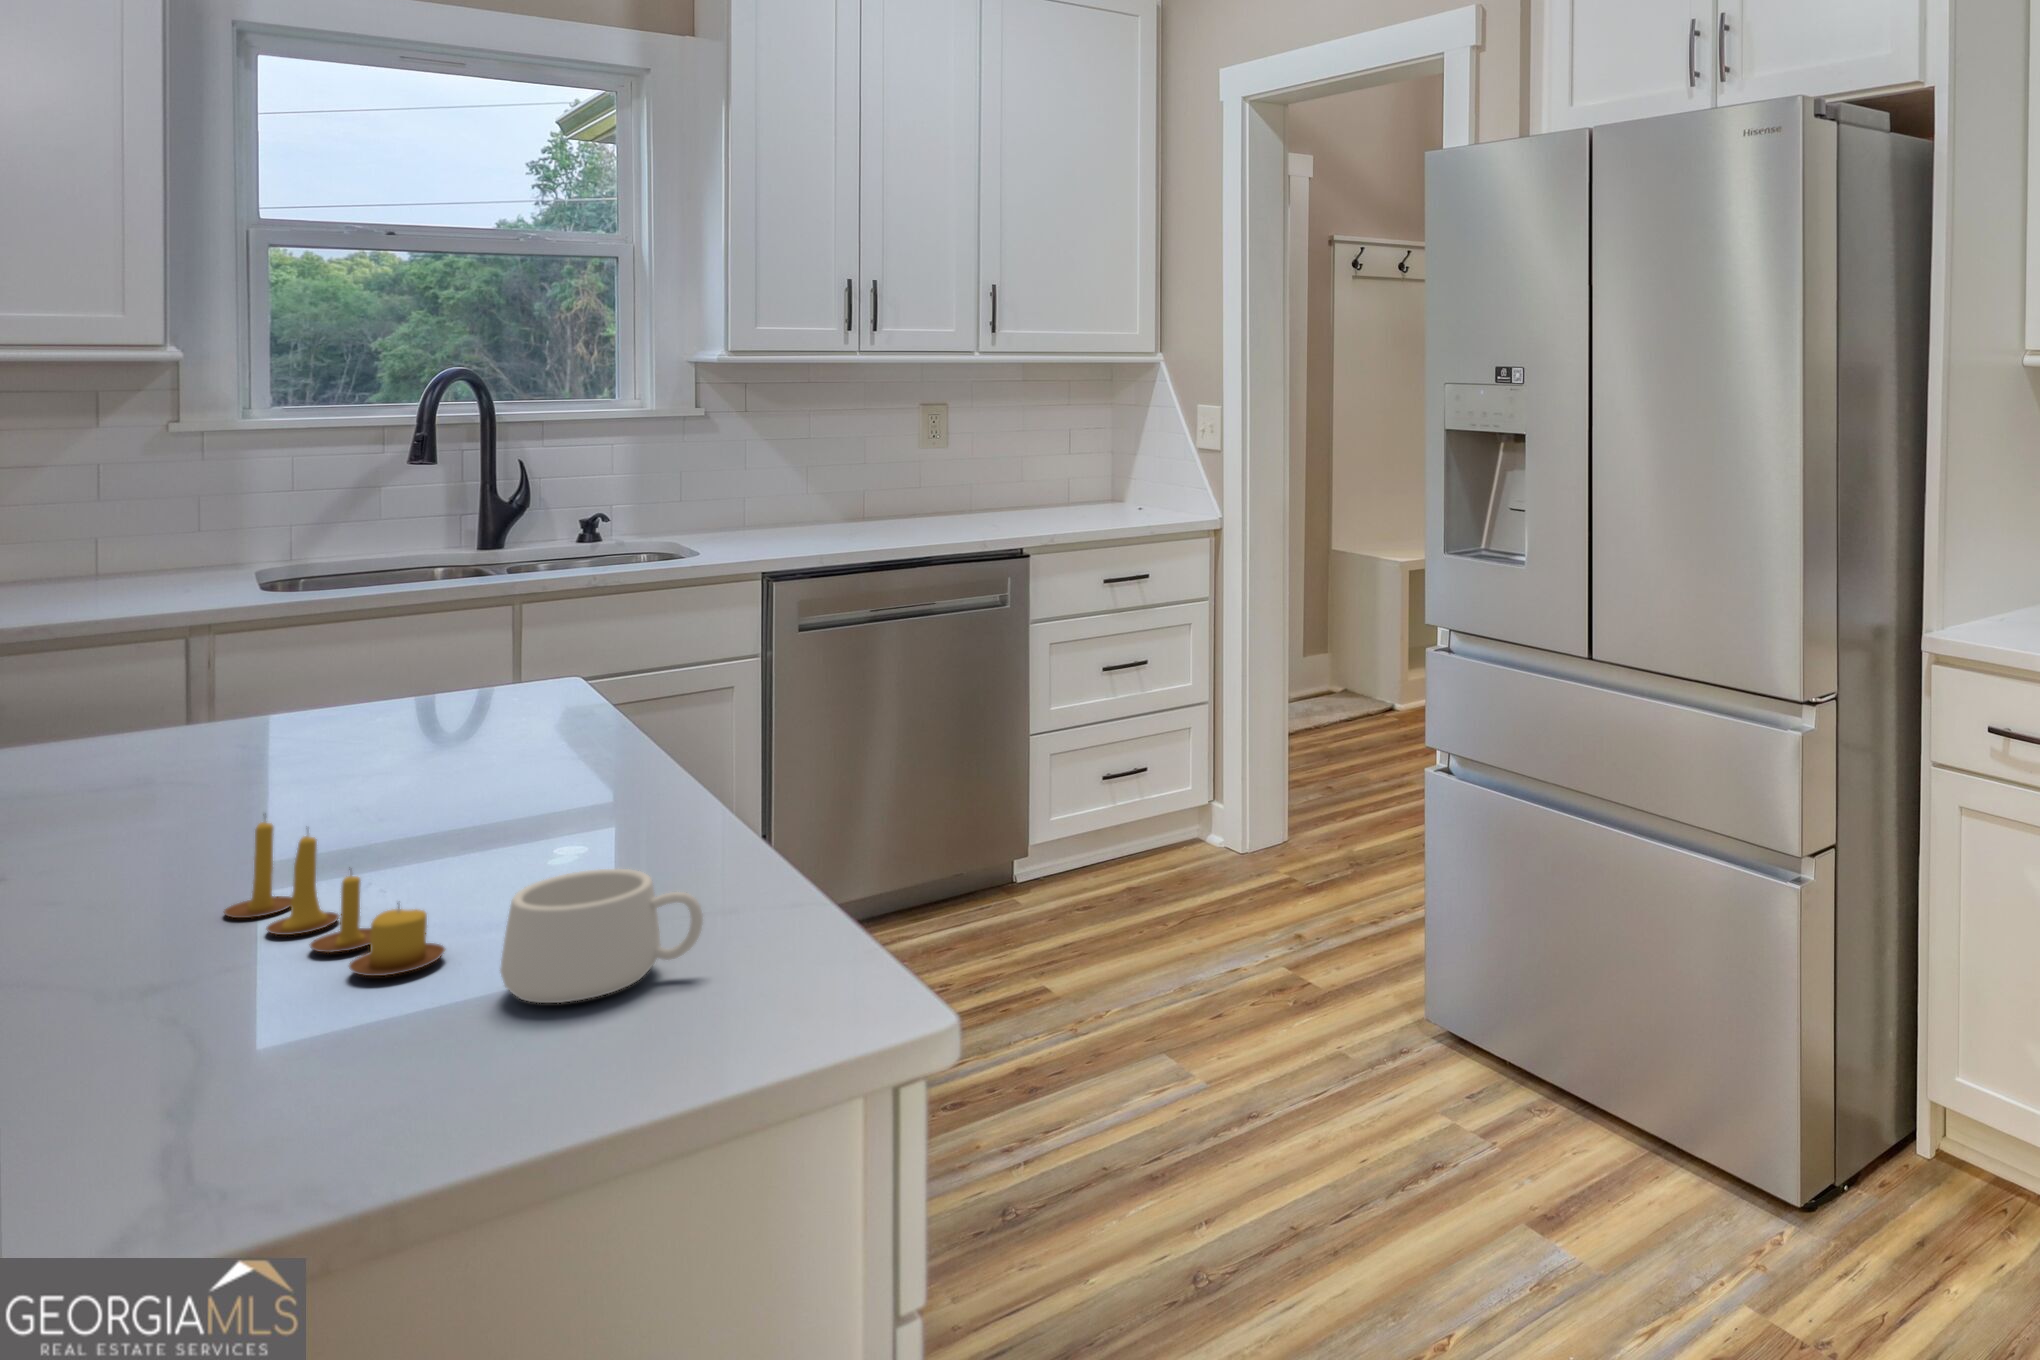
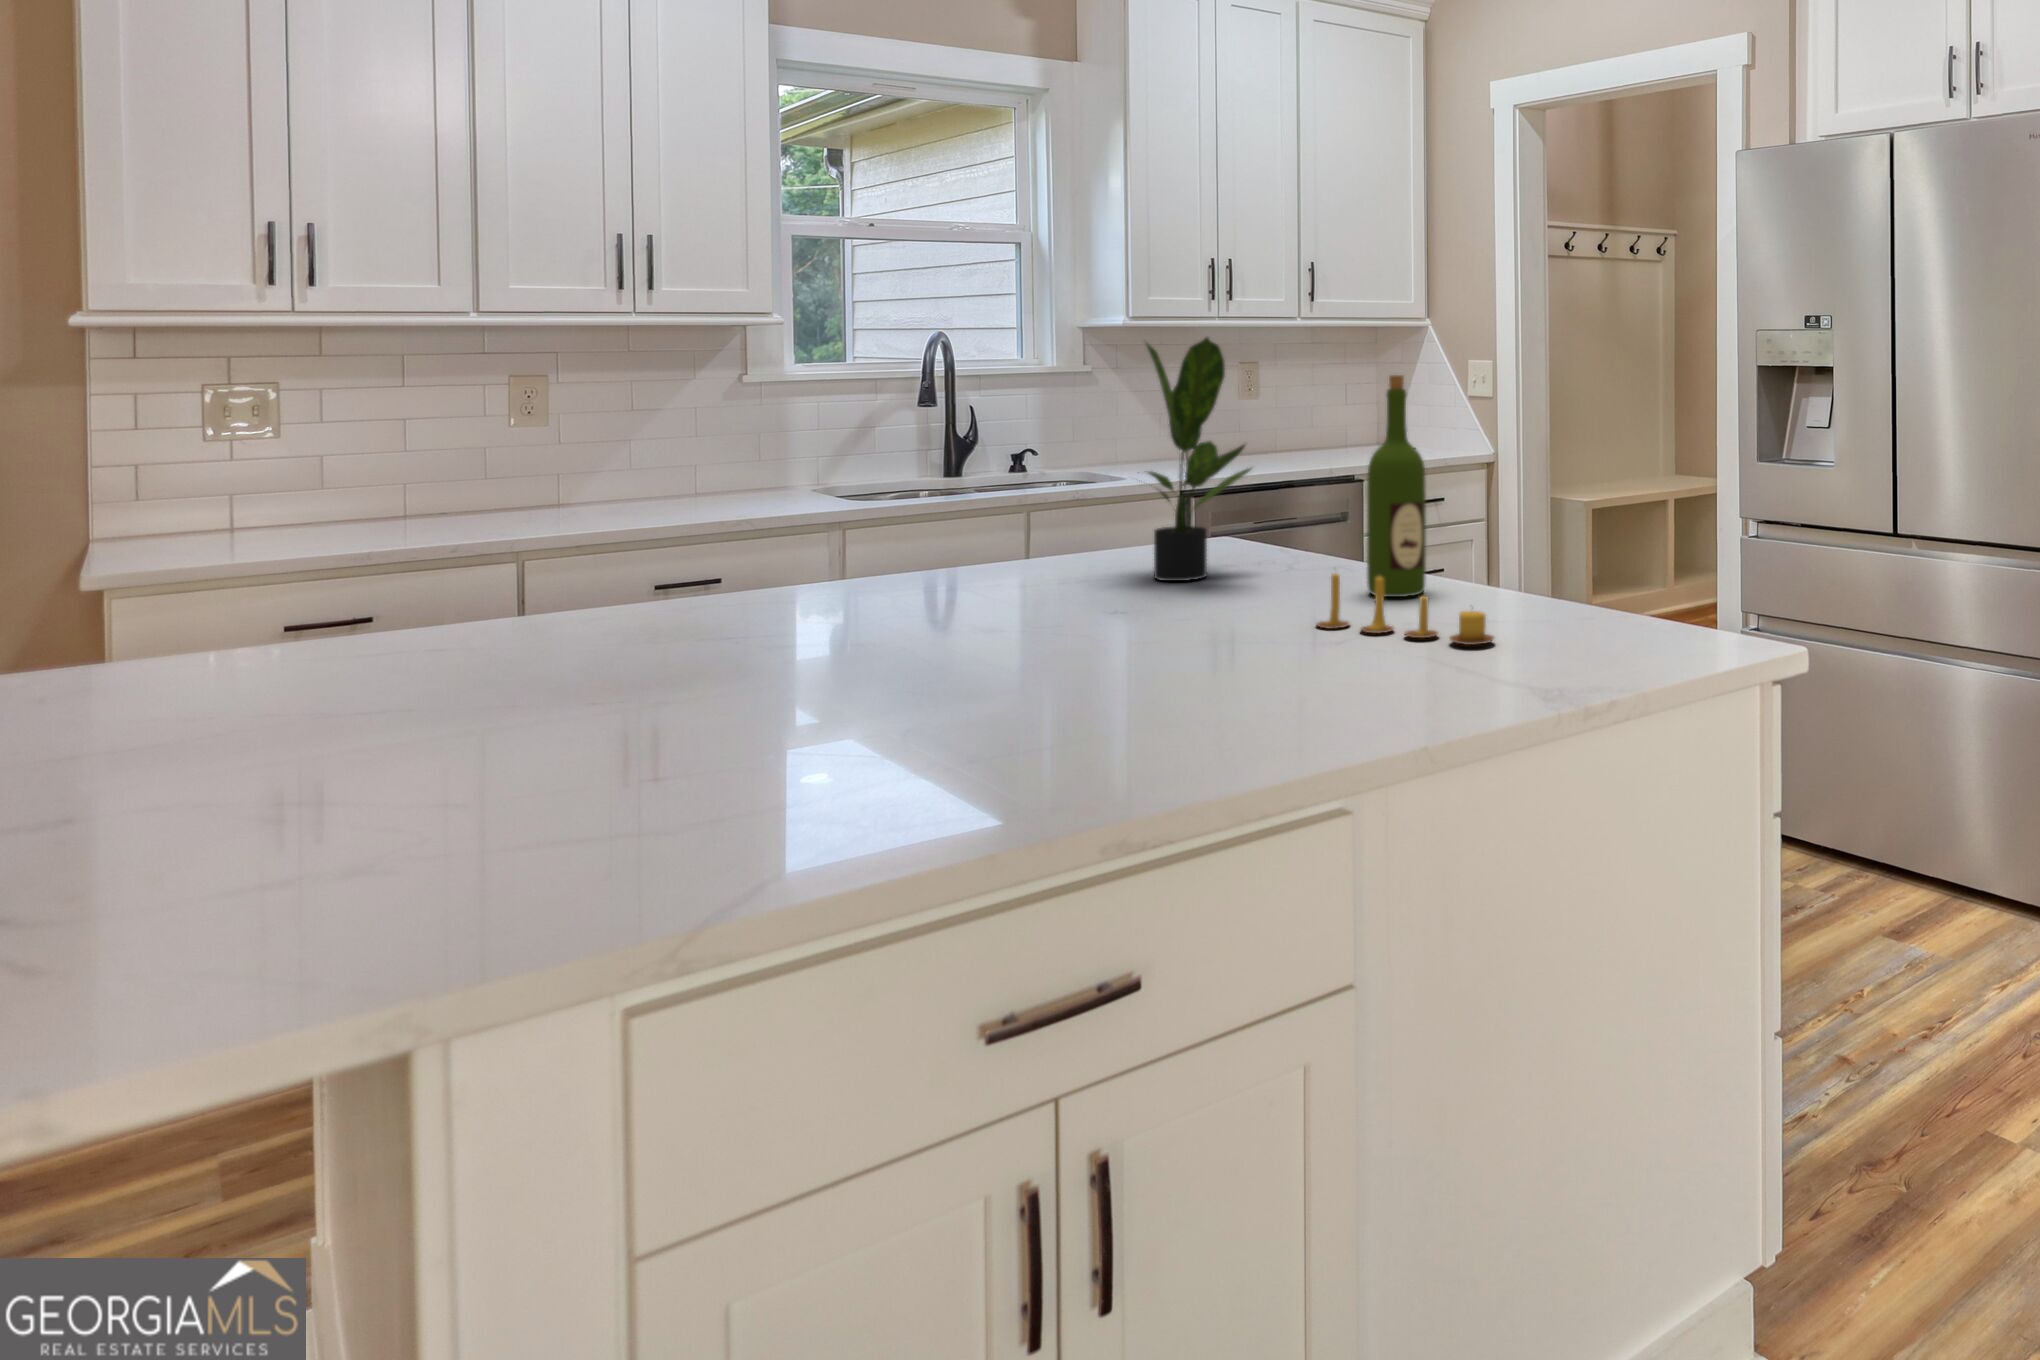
potted plant: none [146,414,406,787] -> present [1146,337,1251,581]
wine bottle: none [464,480,574,833] -> present [1367,375,1426,597]
mug: present [500,869,703,1003] -> none [1553,586,1651,652]

